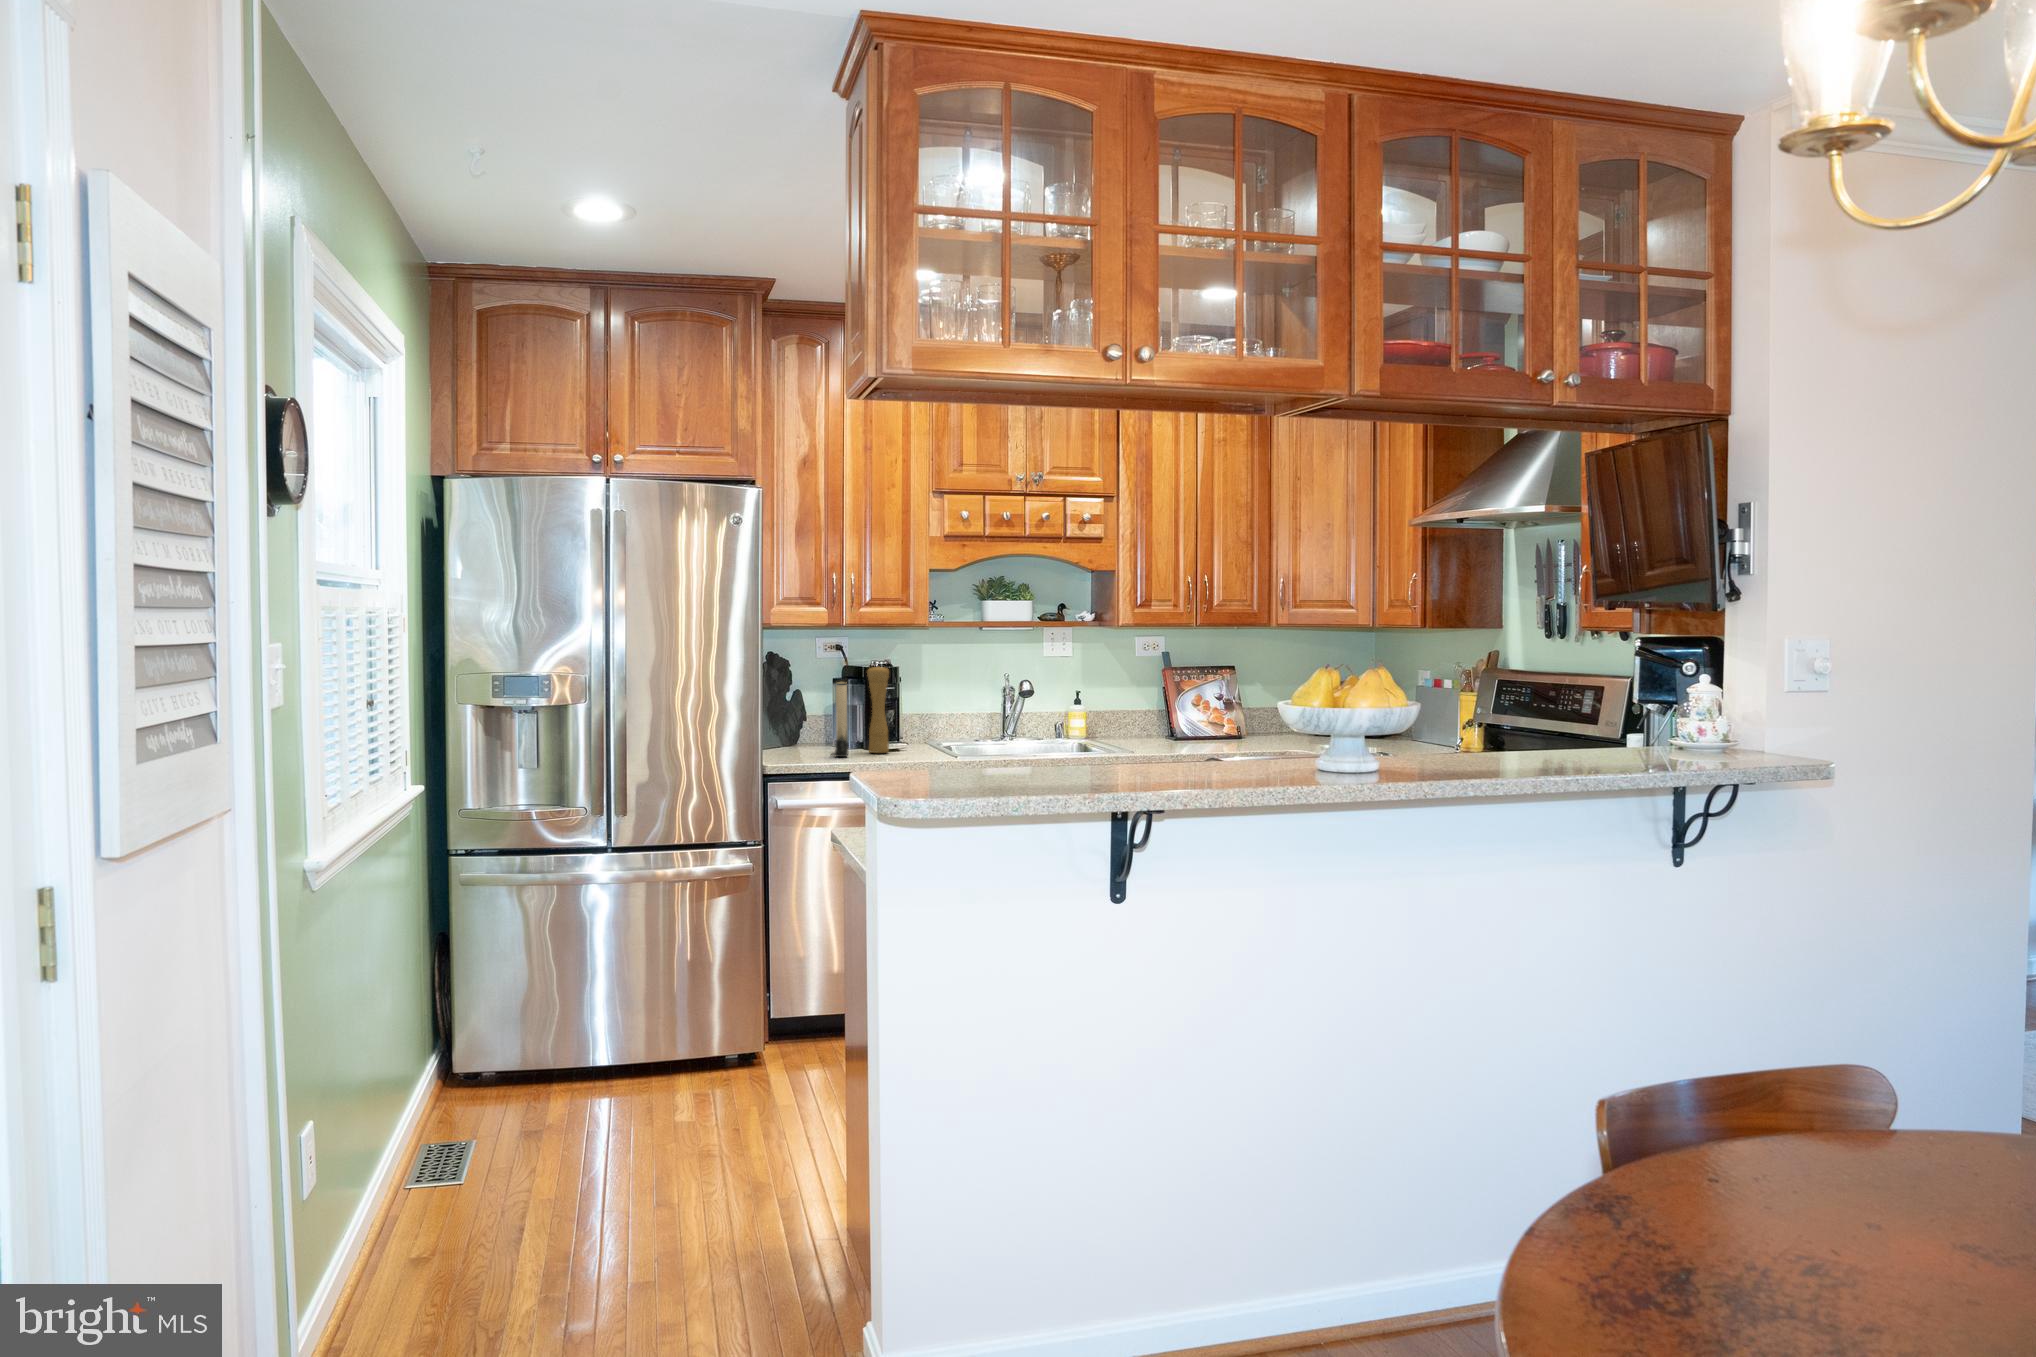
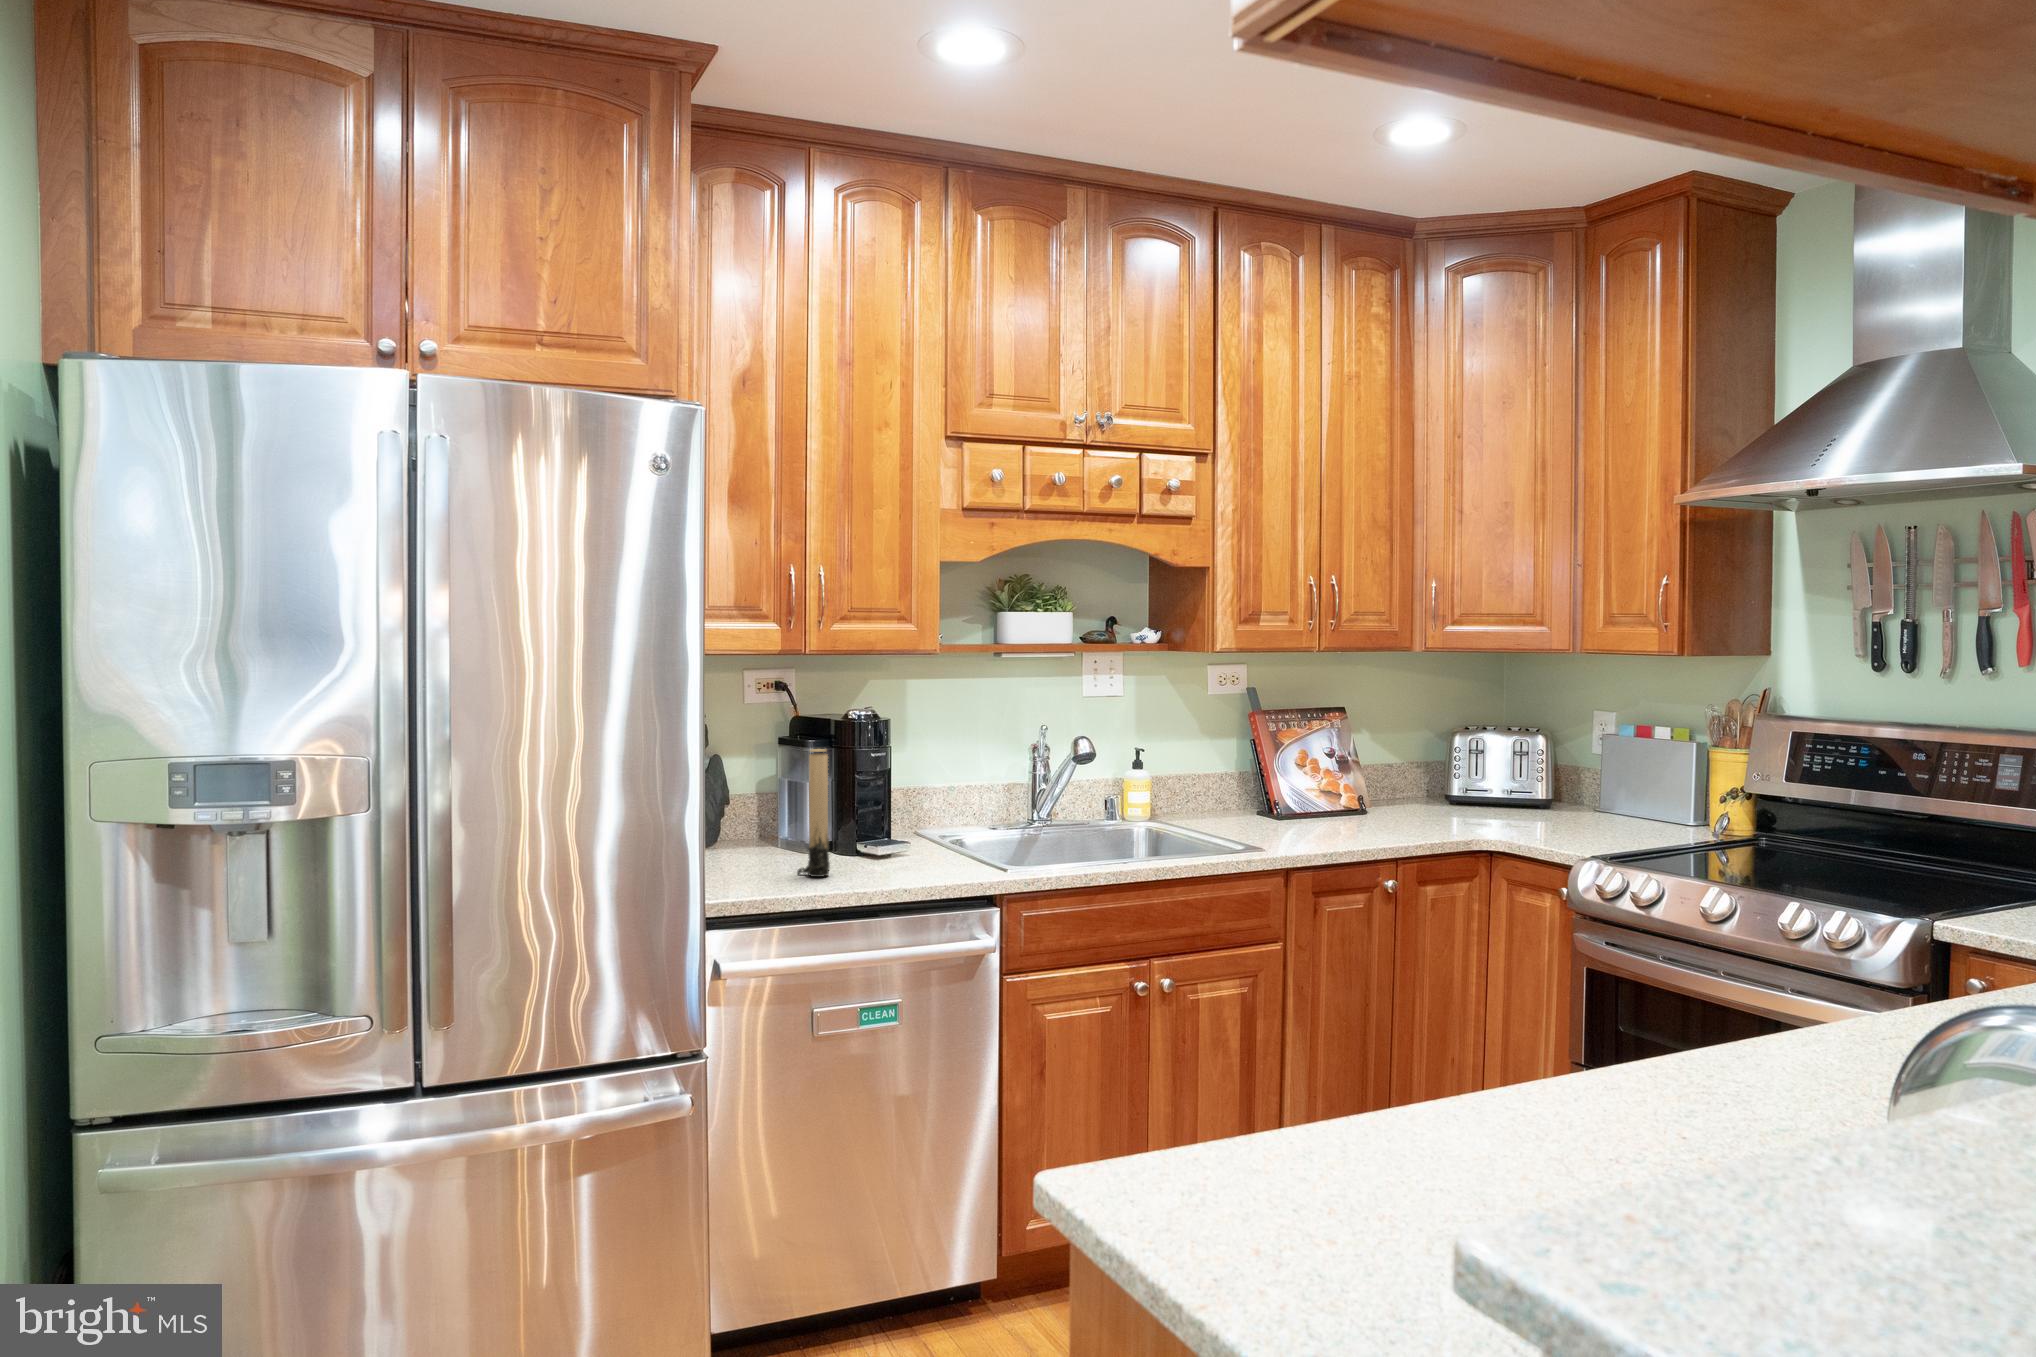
pepper mill: present [867,666,889,753] -> none [852,719,888,865]

